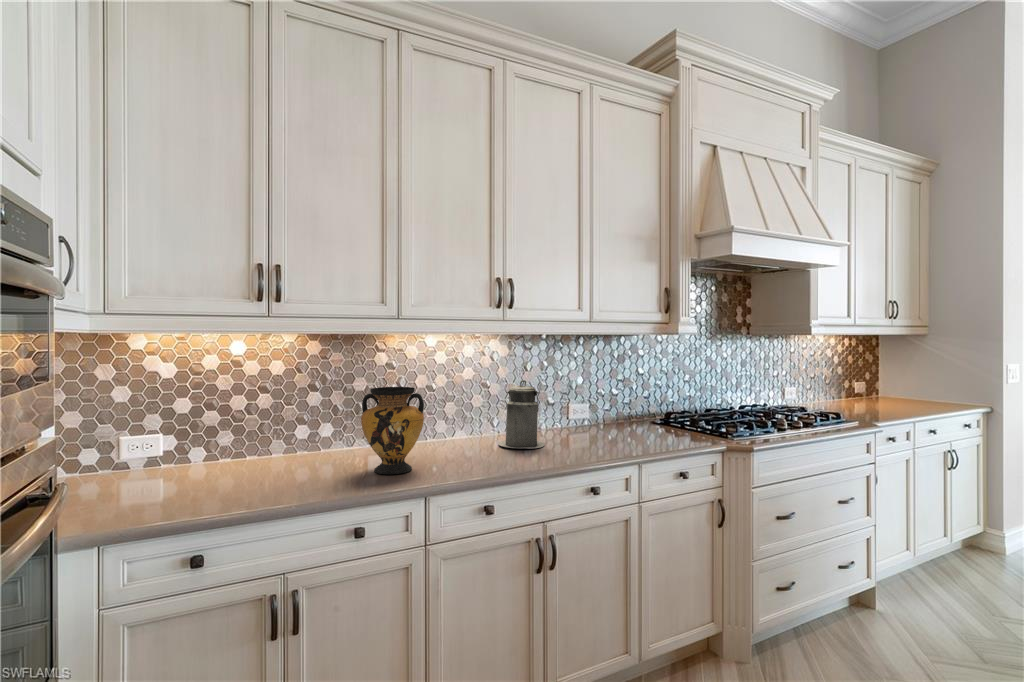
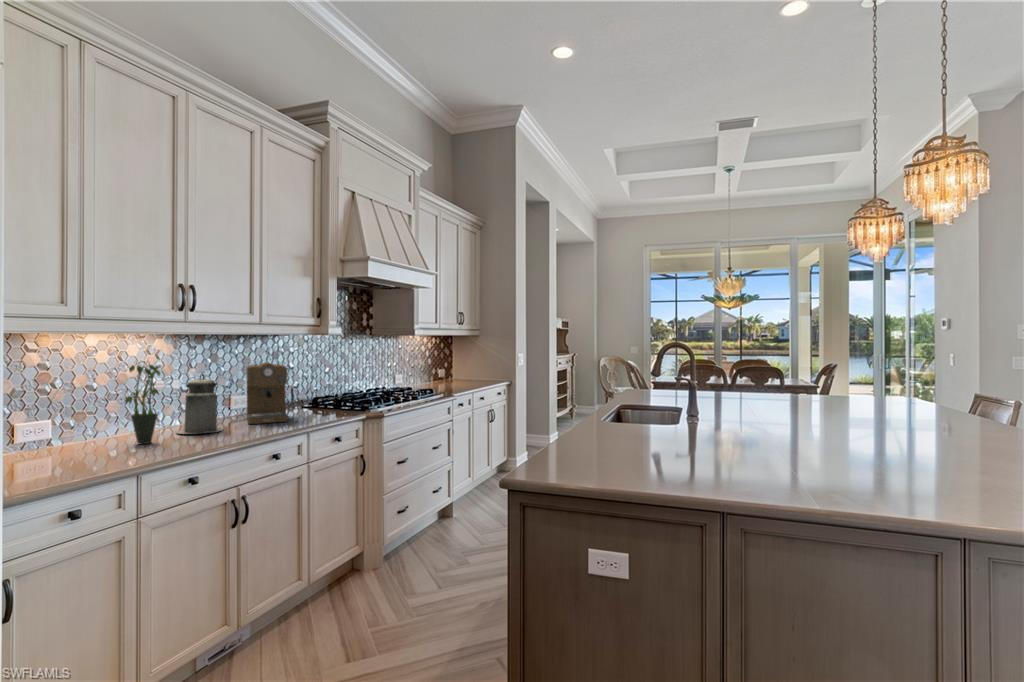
potted plant: none [442,364,482,455] -> present [125,365,160,444]
coffee maker: none [573,368,627,444] -> present [247,362,294,424]
vase: present [361,387,424,474] -> none [45,383,119,466]

